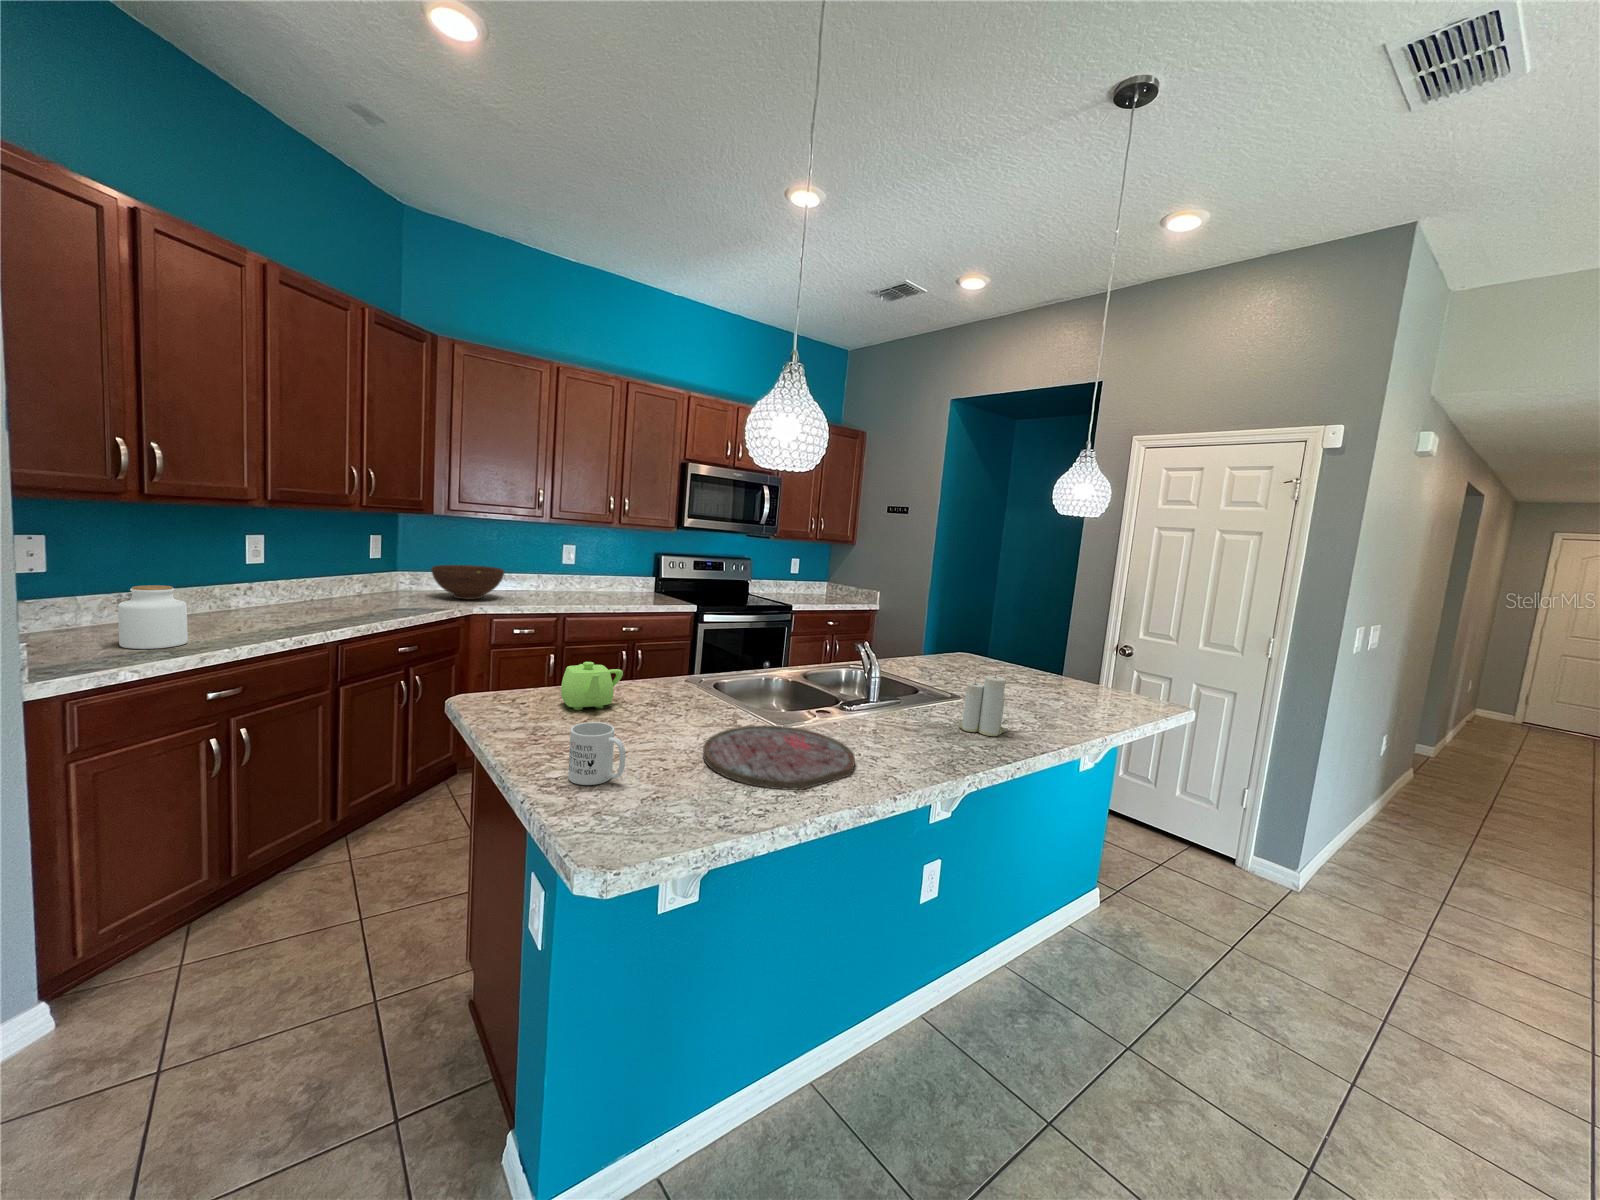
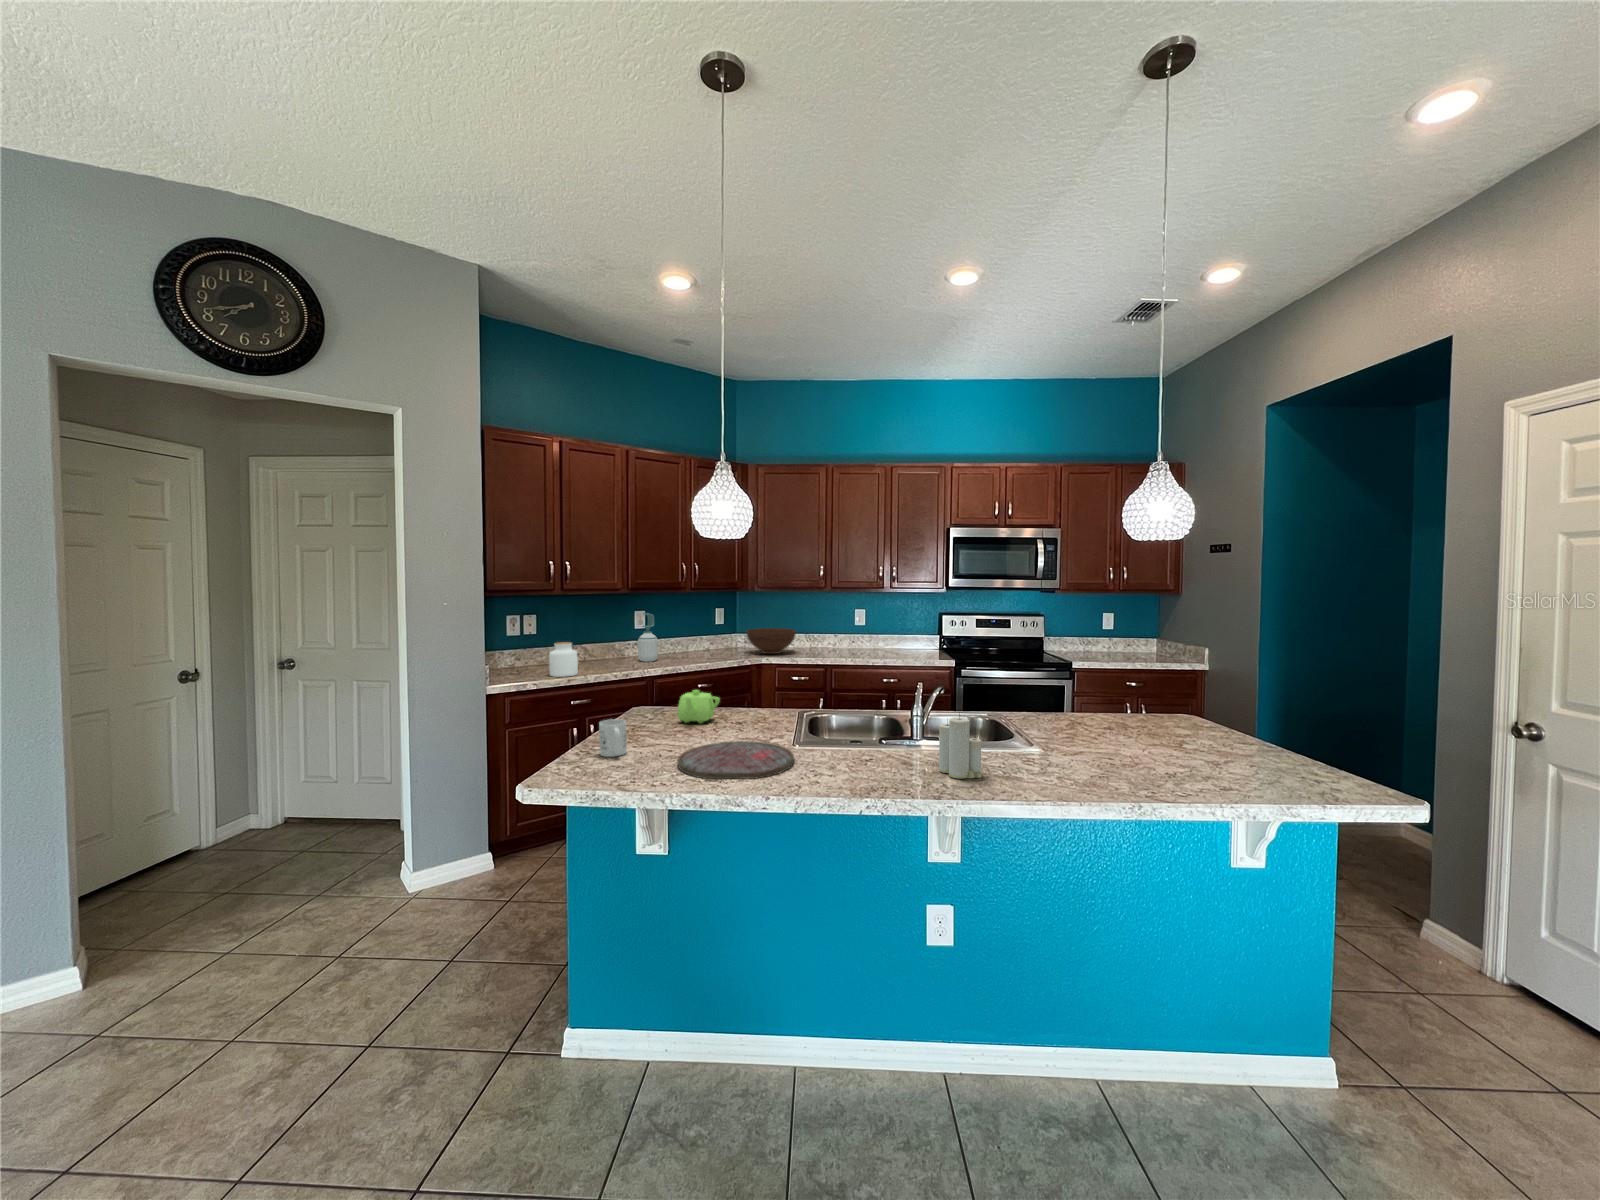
soap bottle: none [267,538,306,615] -> present [638,613,658,662]

